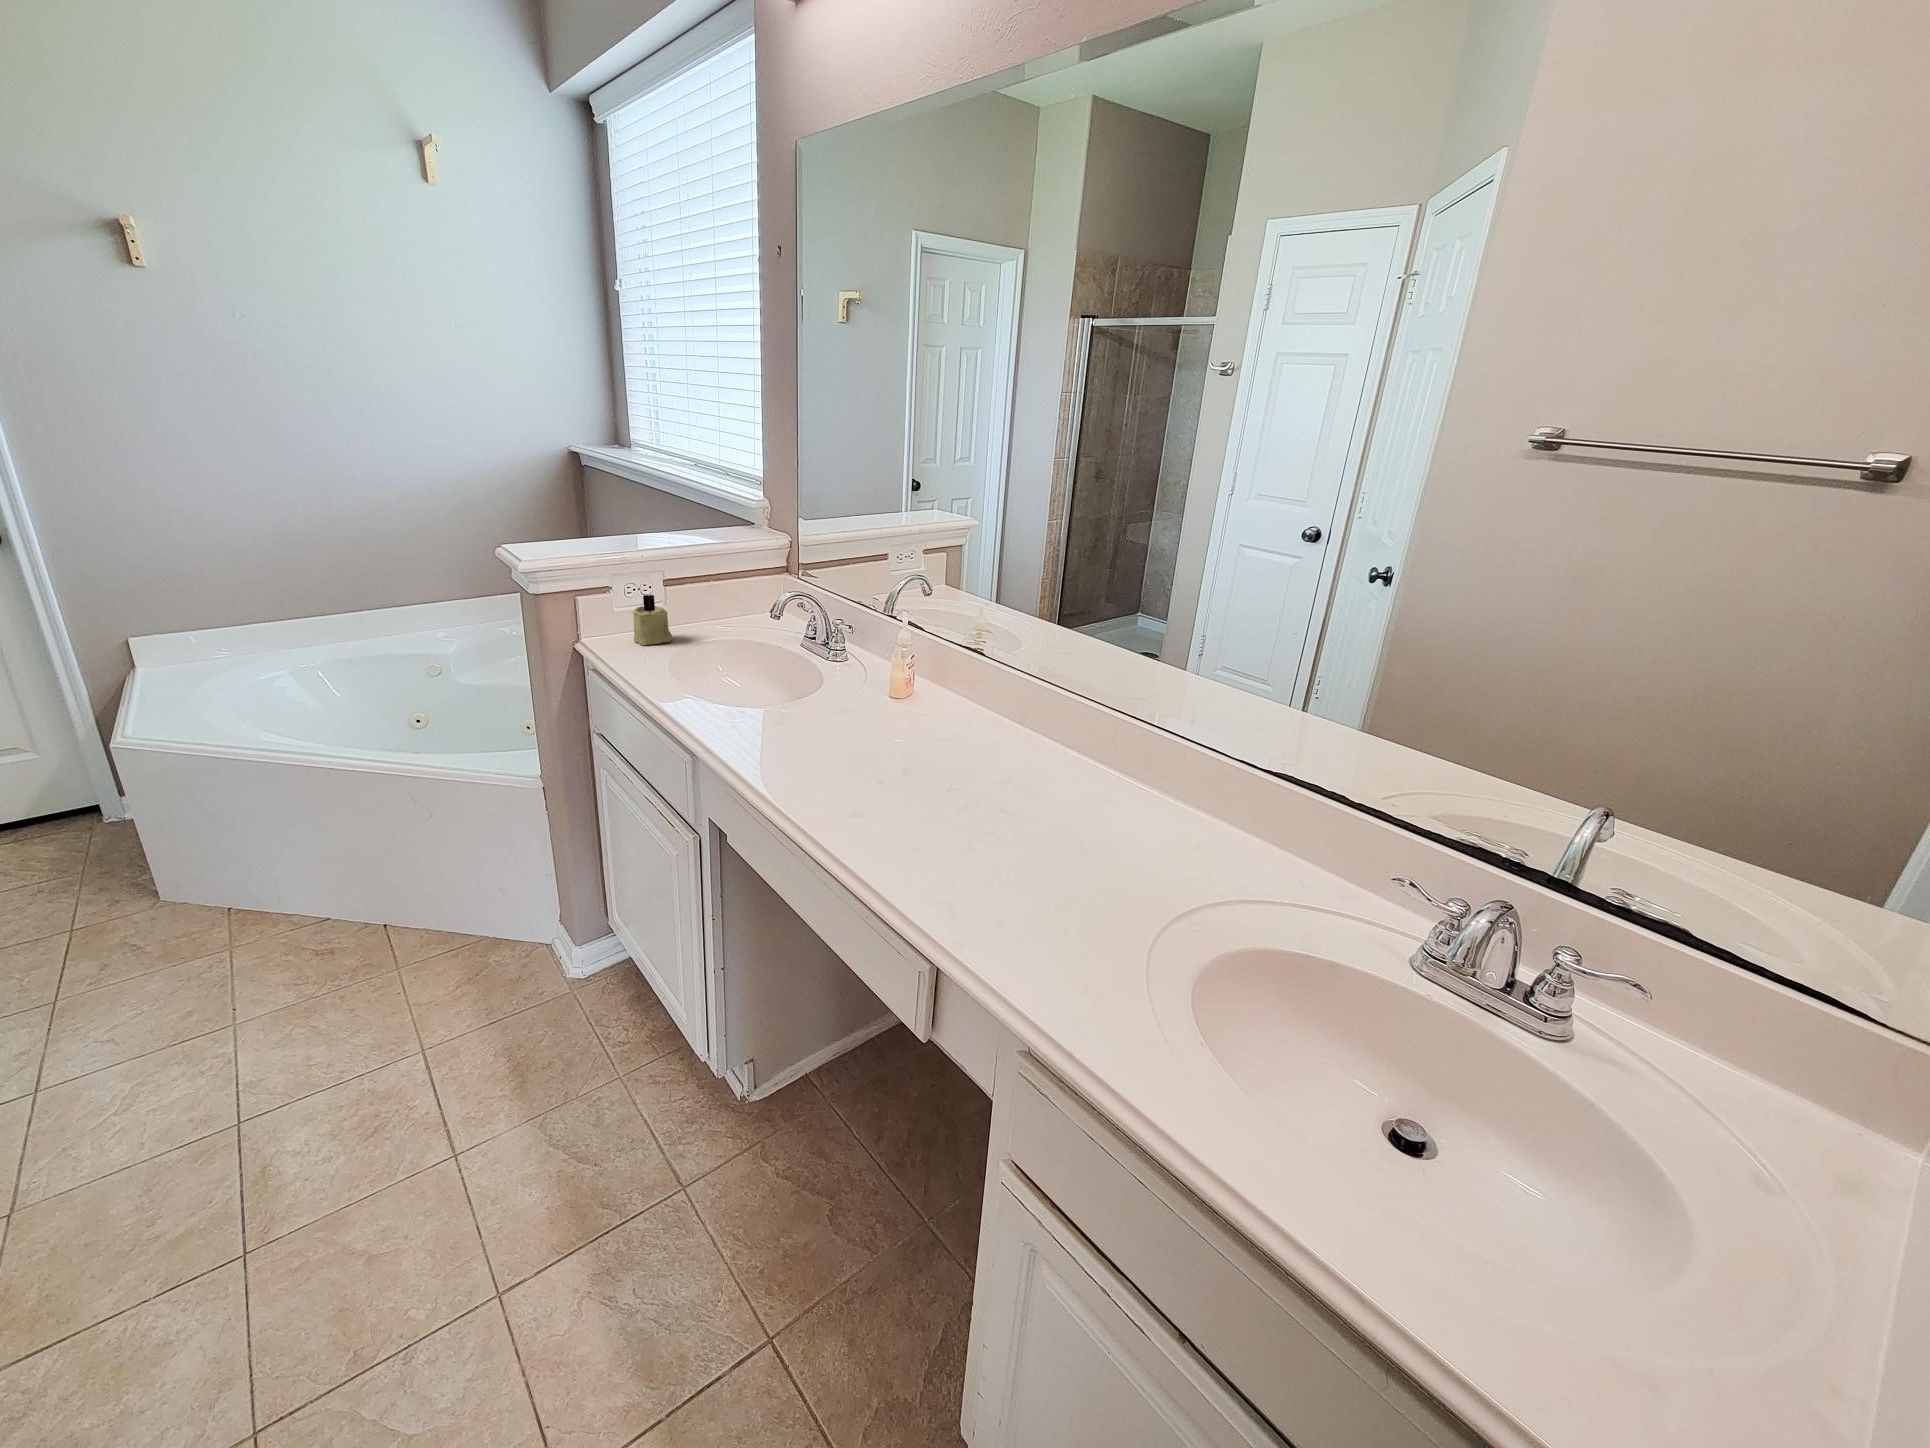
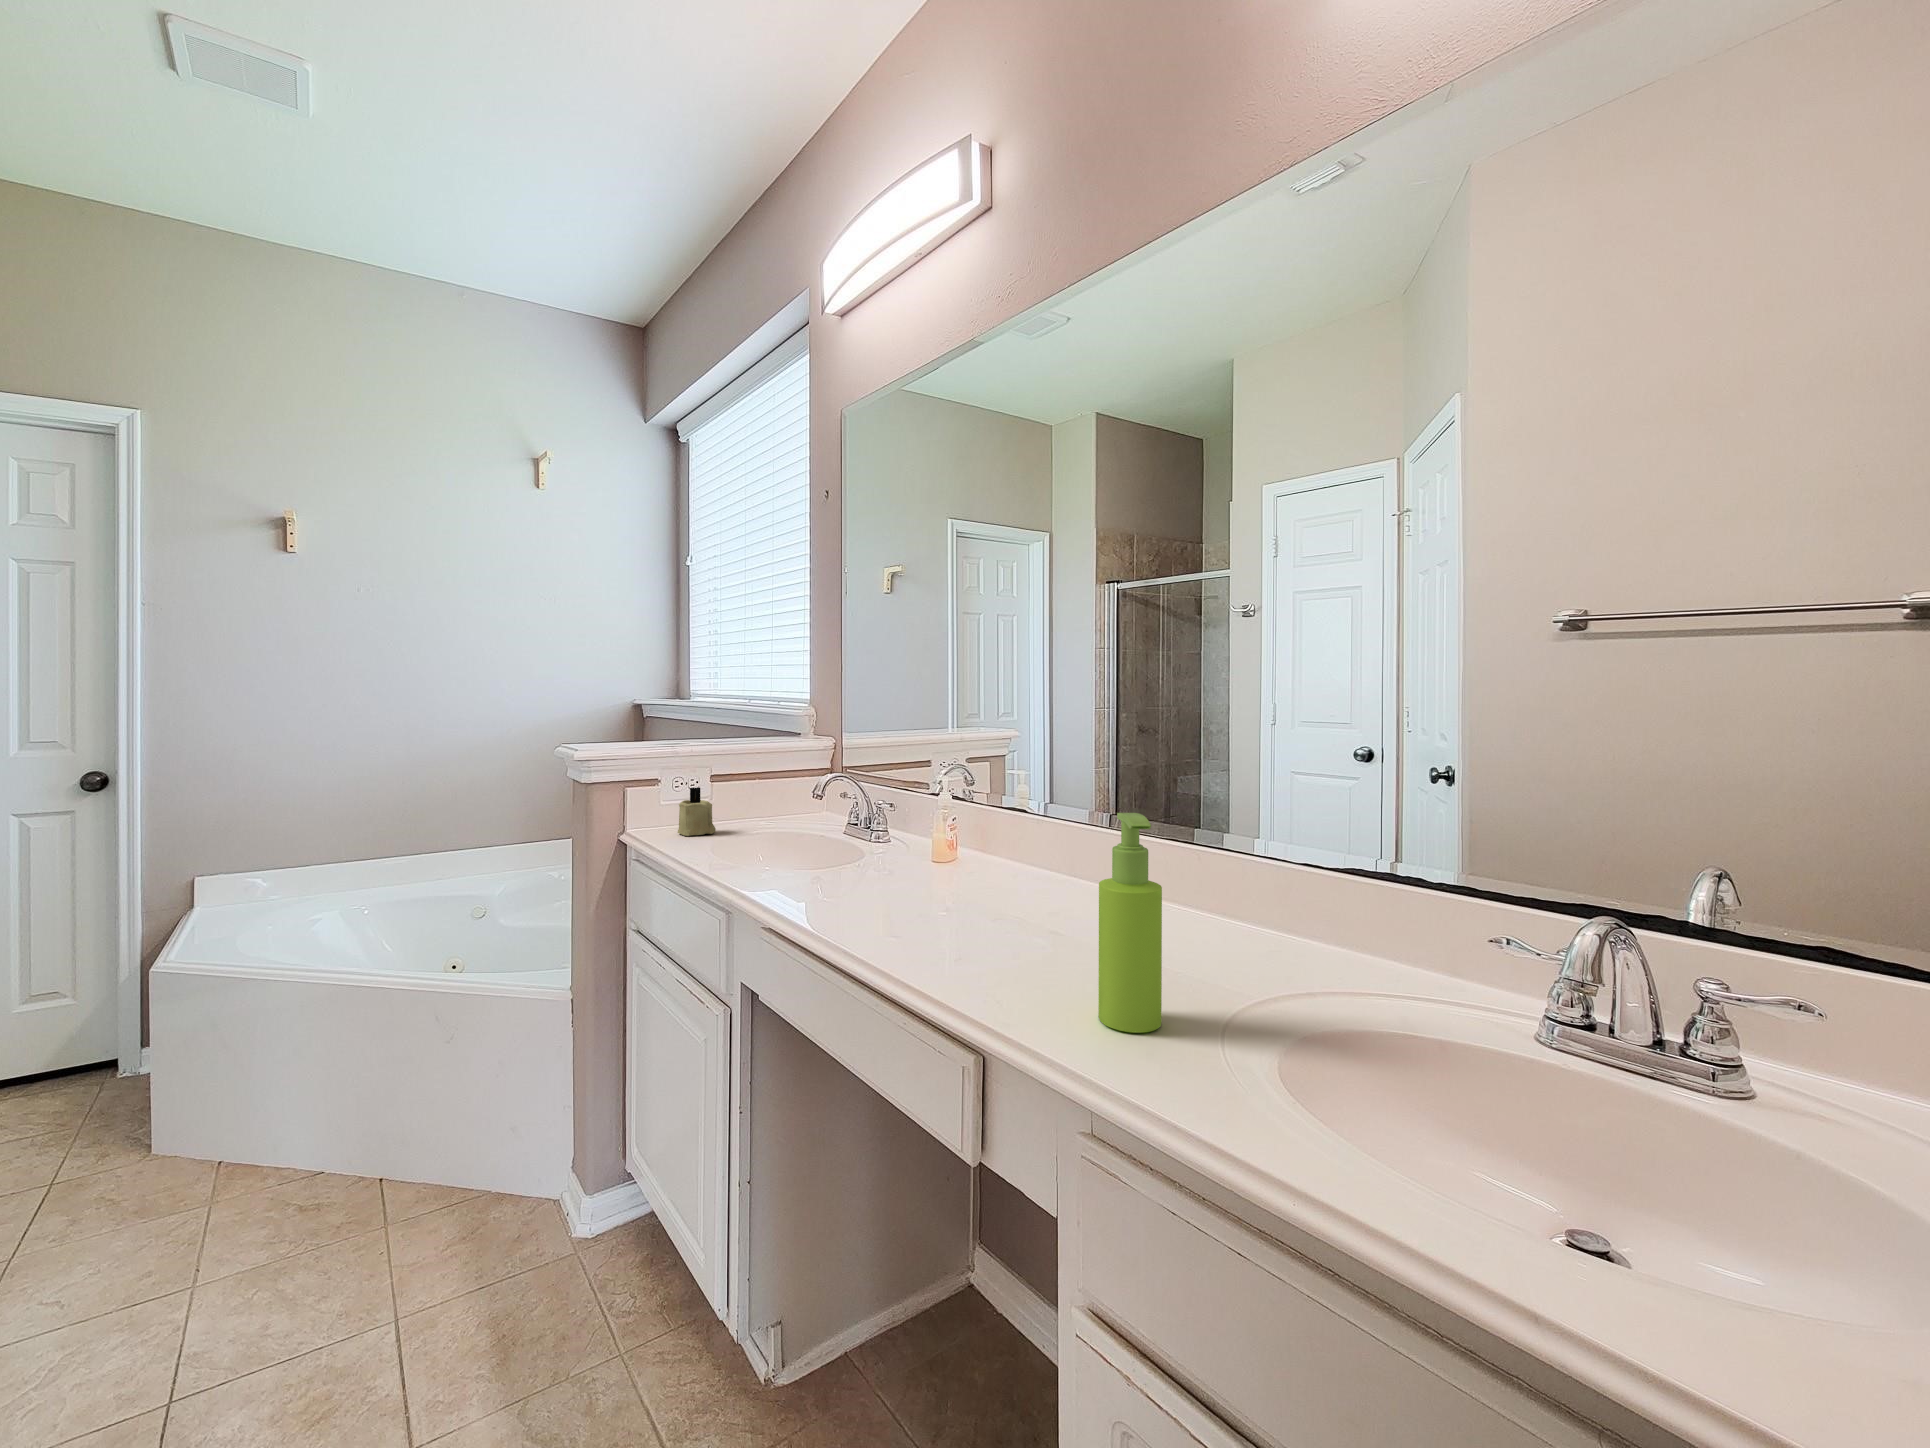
soap dispenser: none [1039,767,1108,955] -> present [1098,813,1162,1033]

